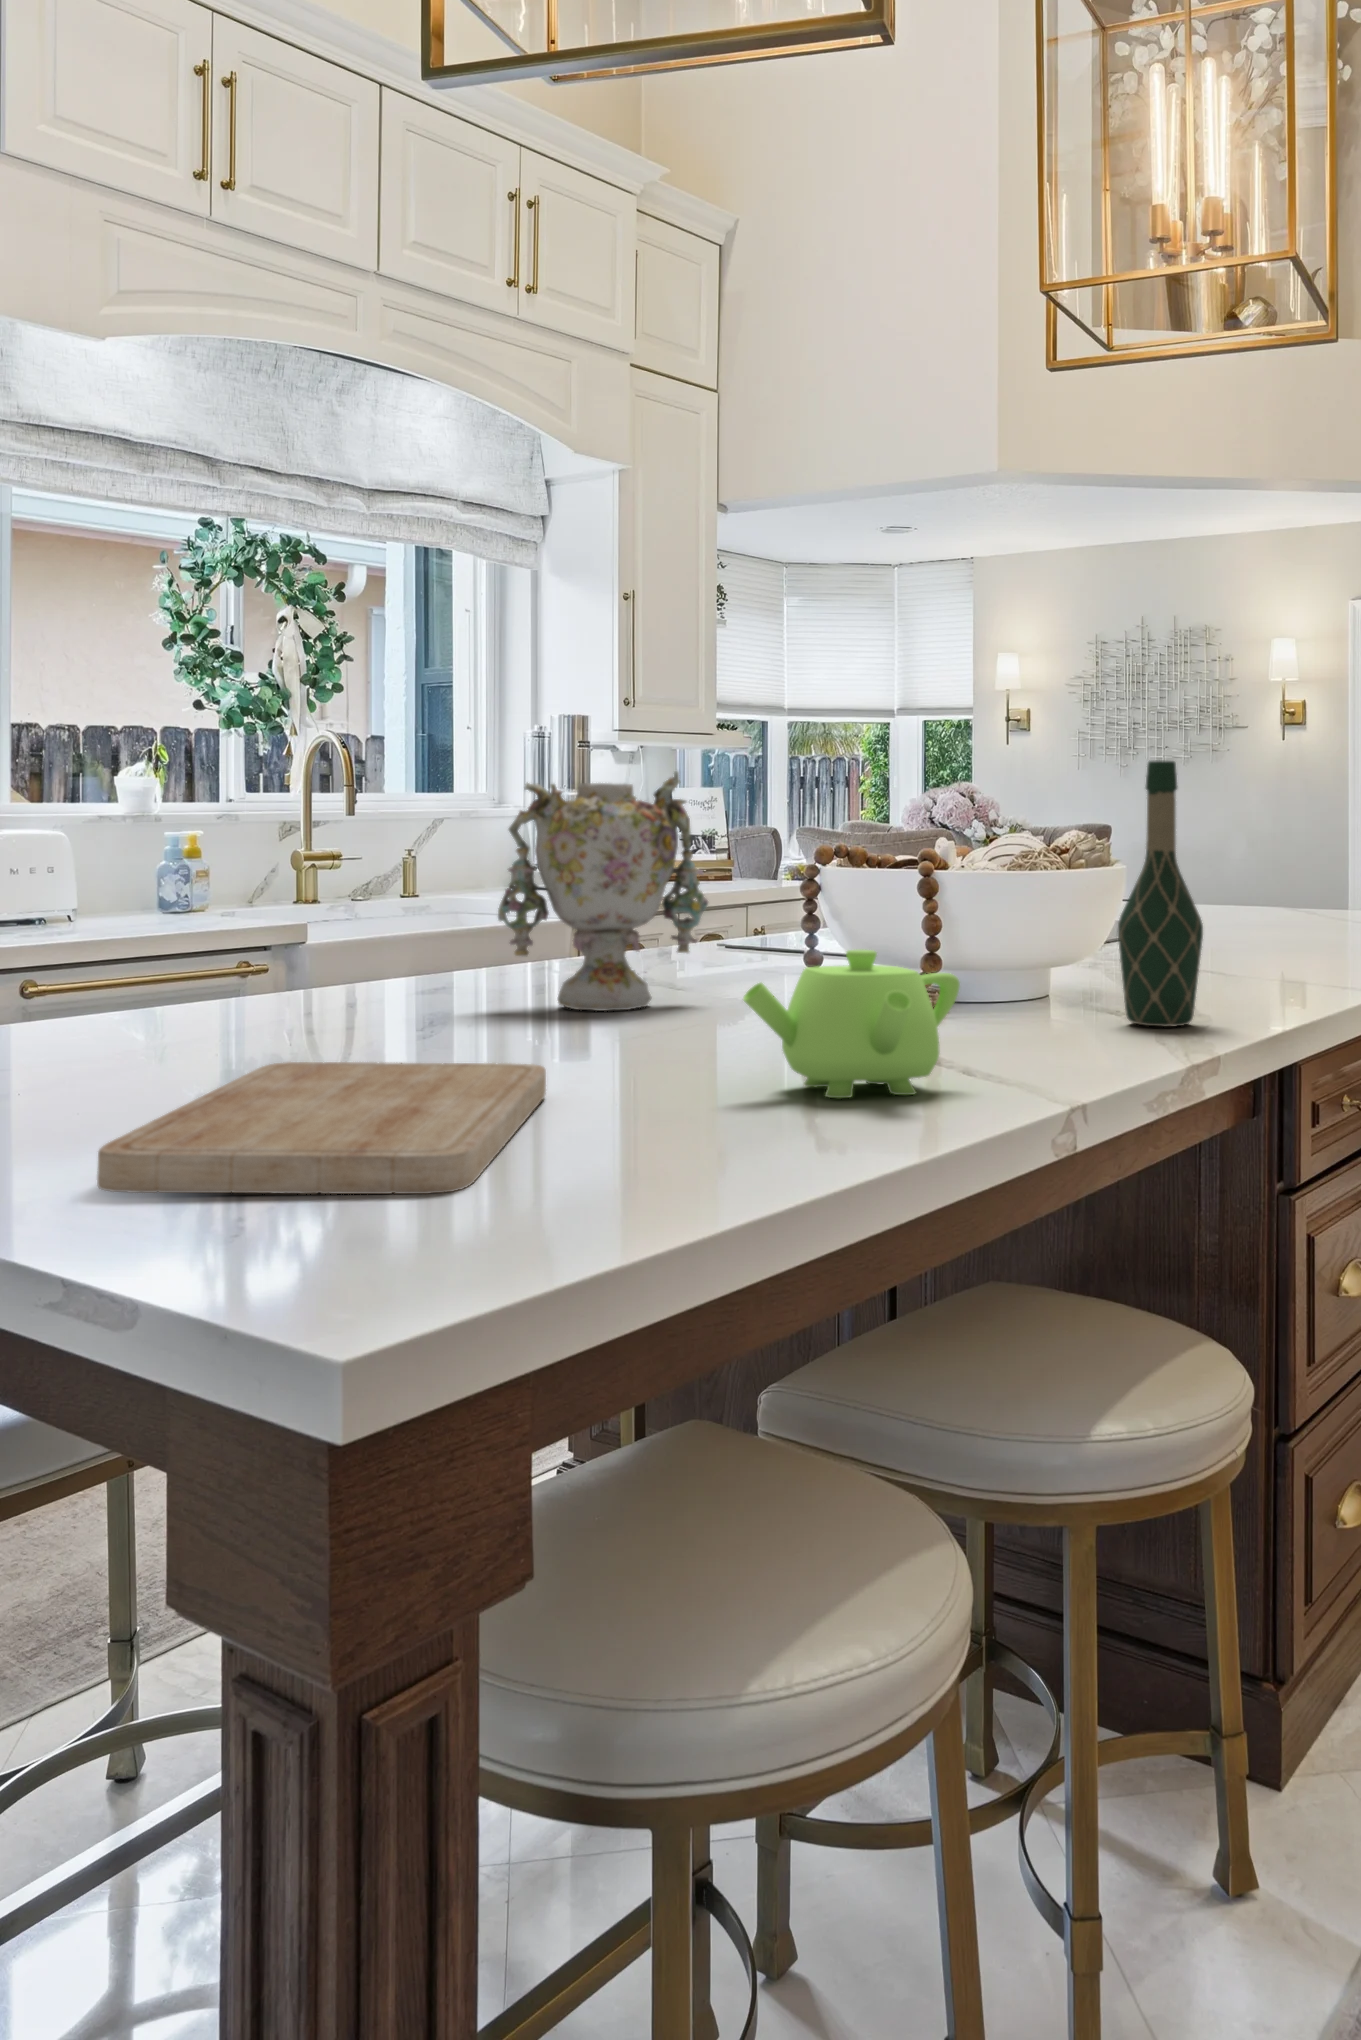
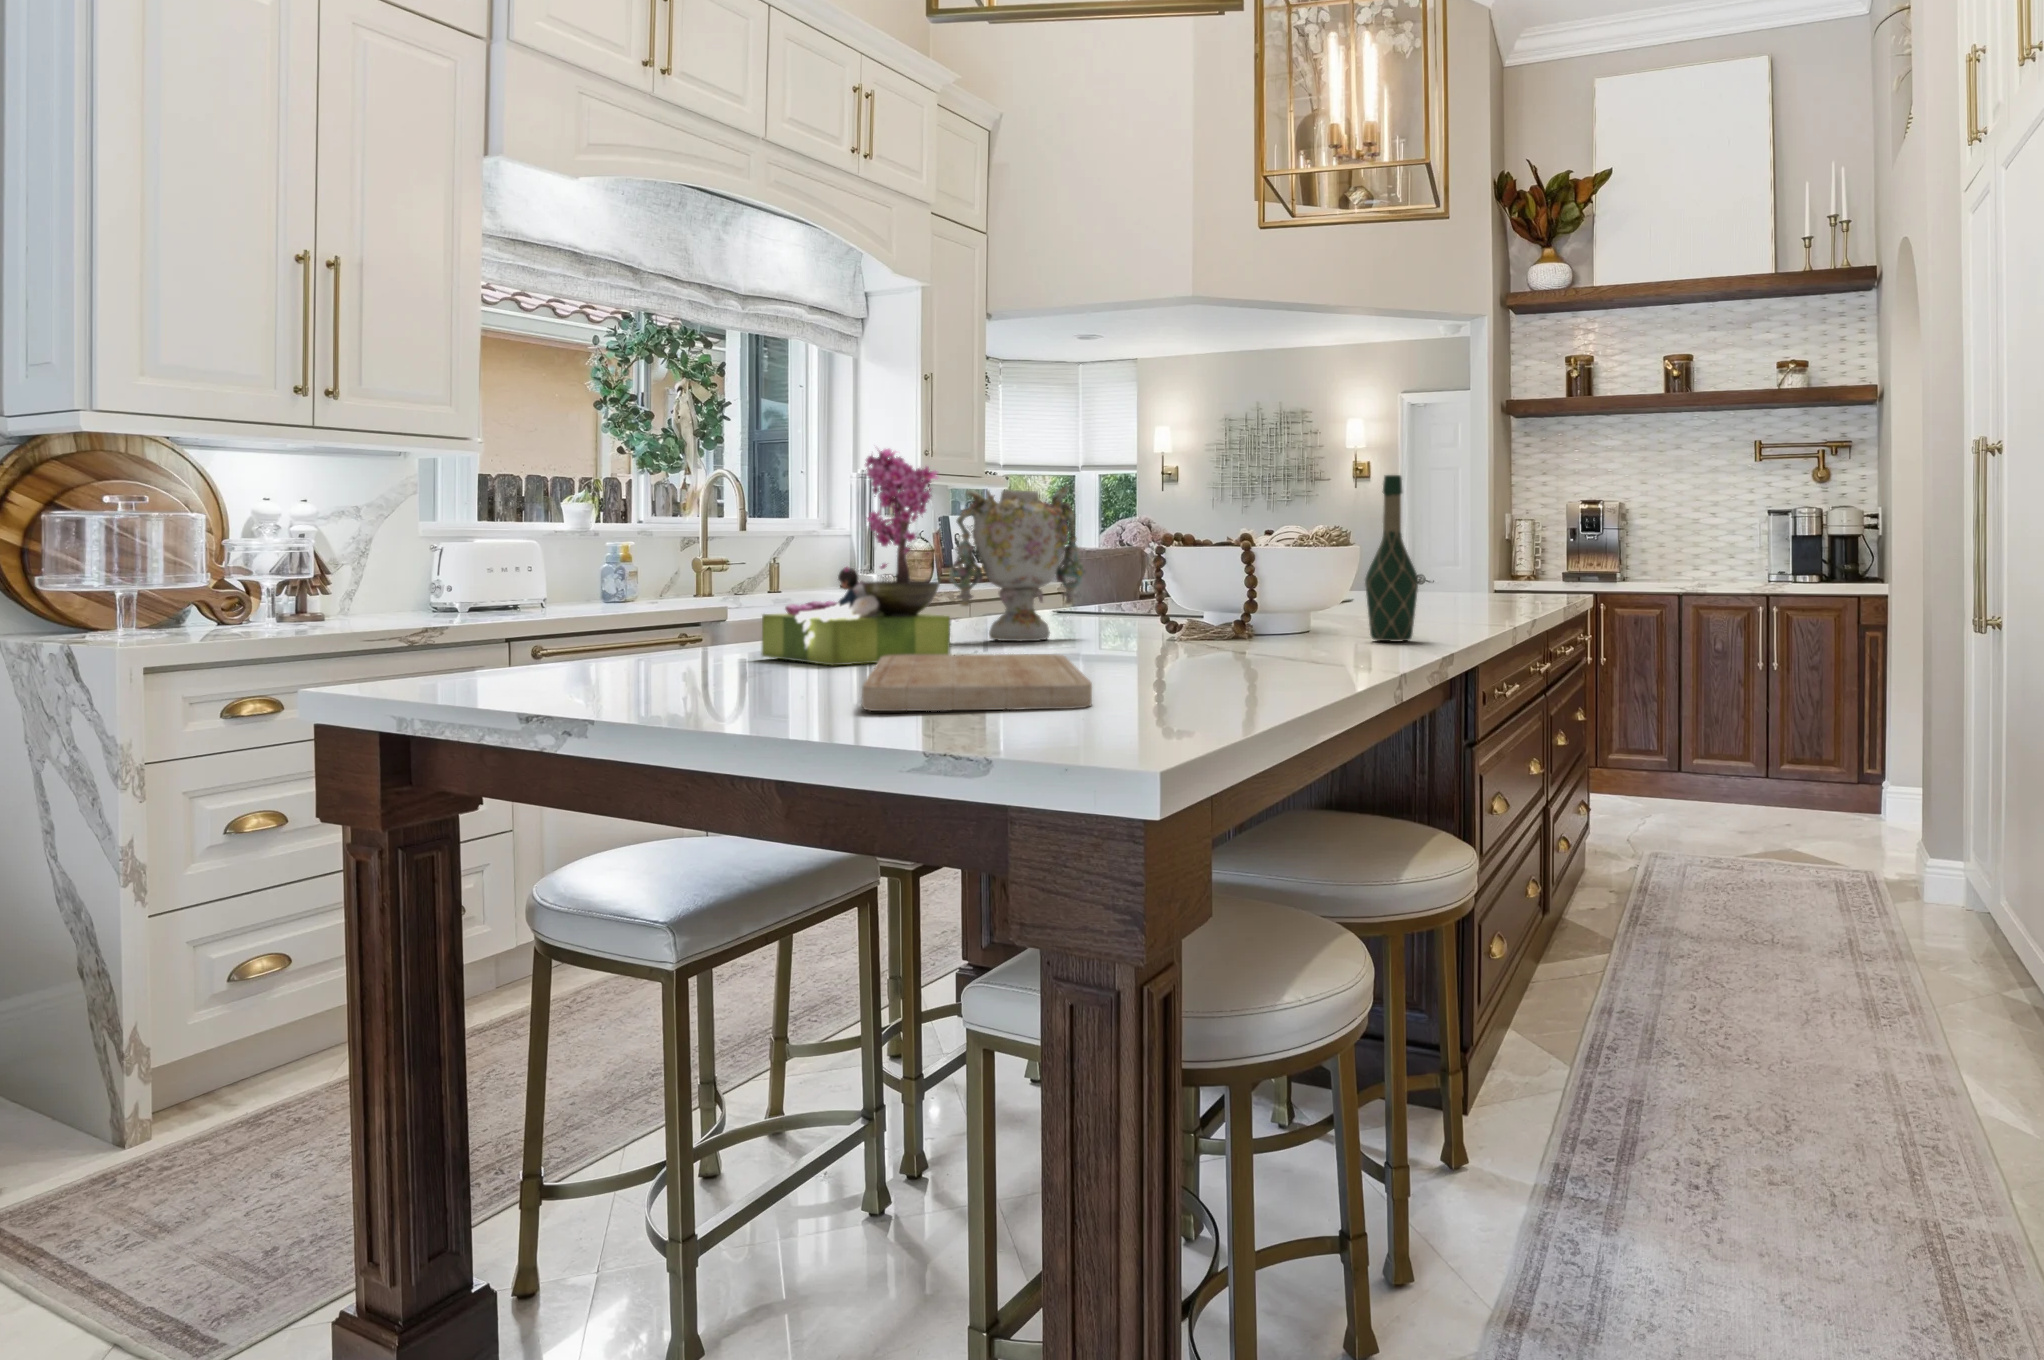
flower arrangement: none [178,721,447,1064] -> present [761,449,950,666]
teapot: present [743,949,960,1098] -> none [1188,581,1313,670]

